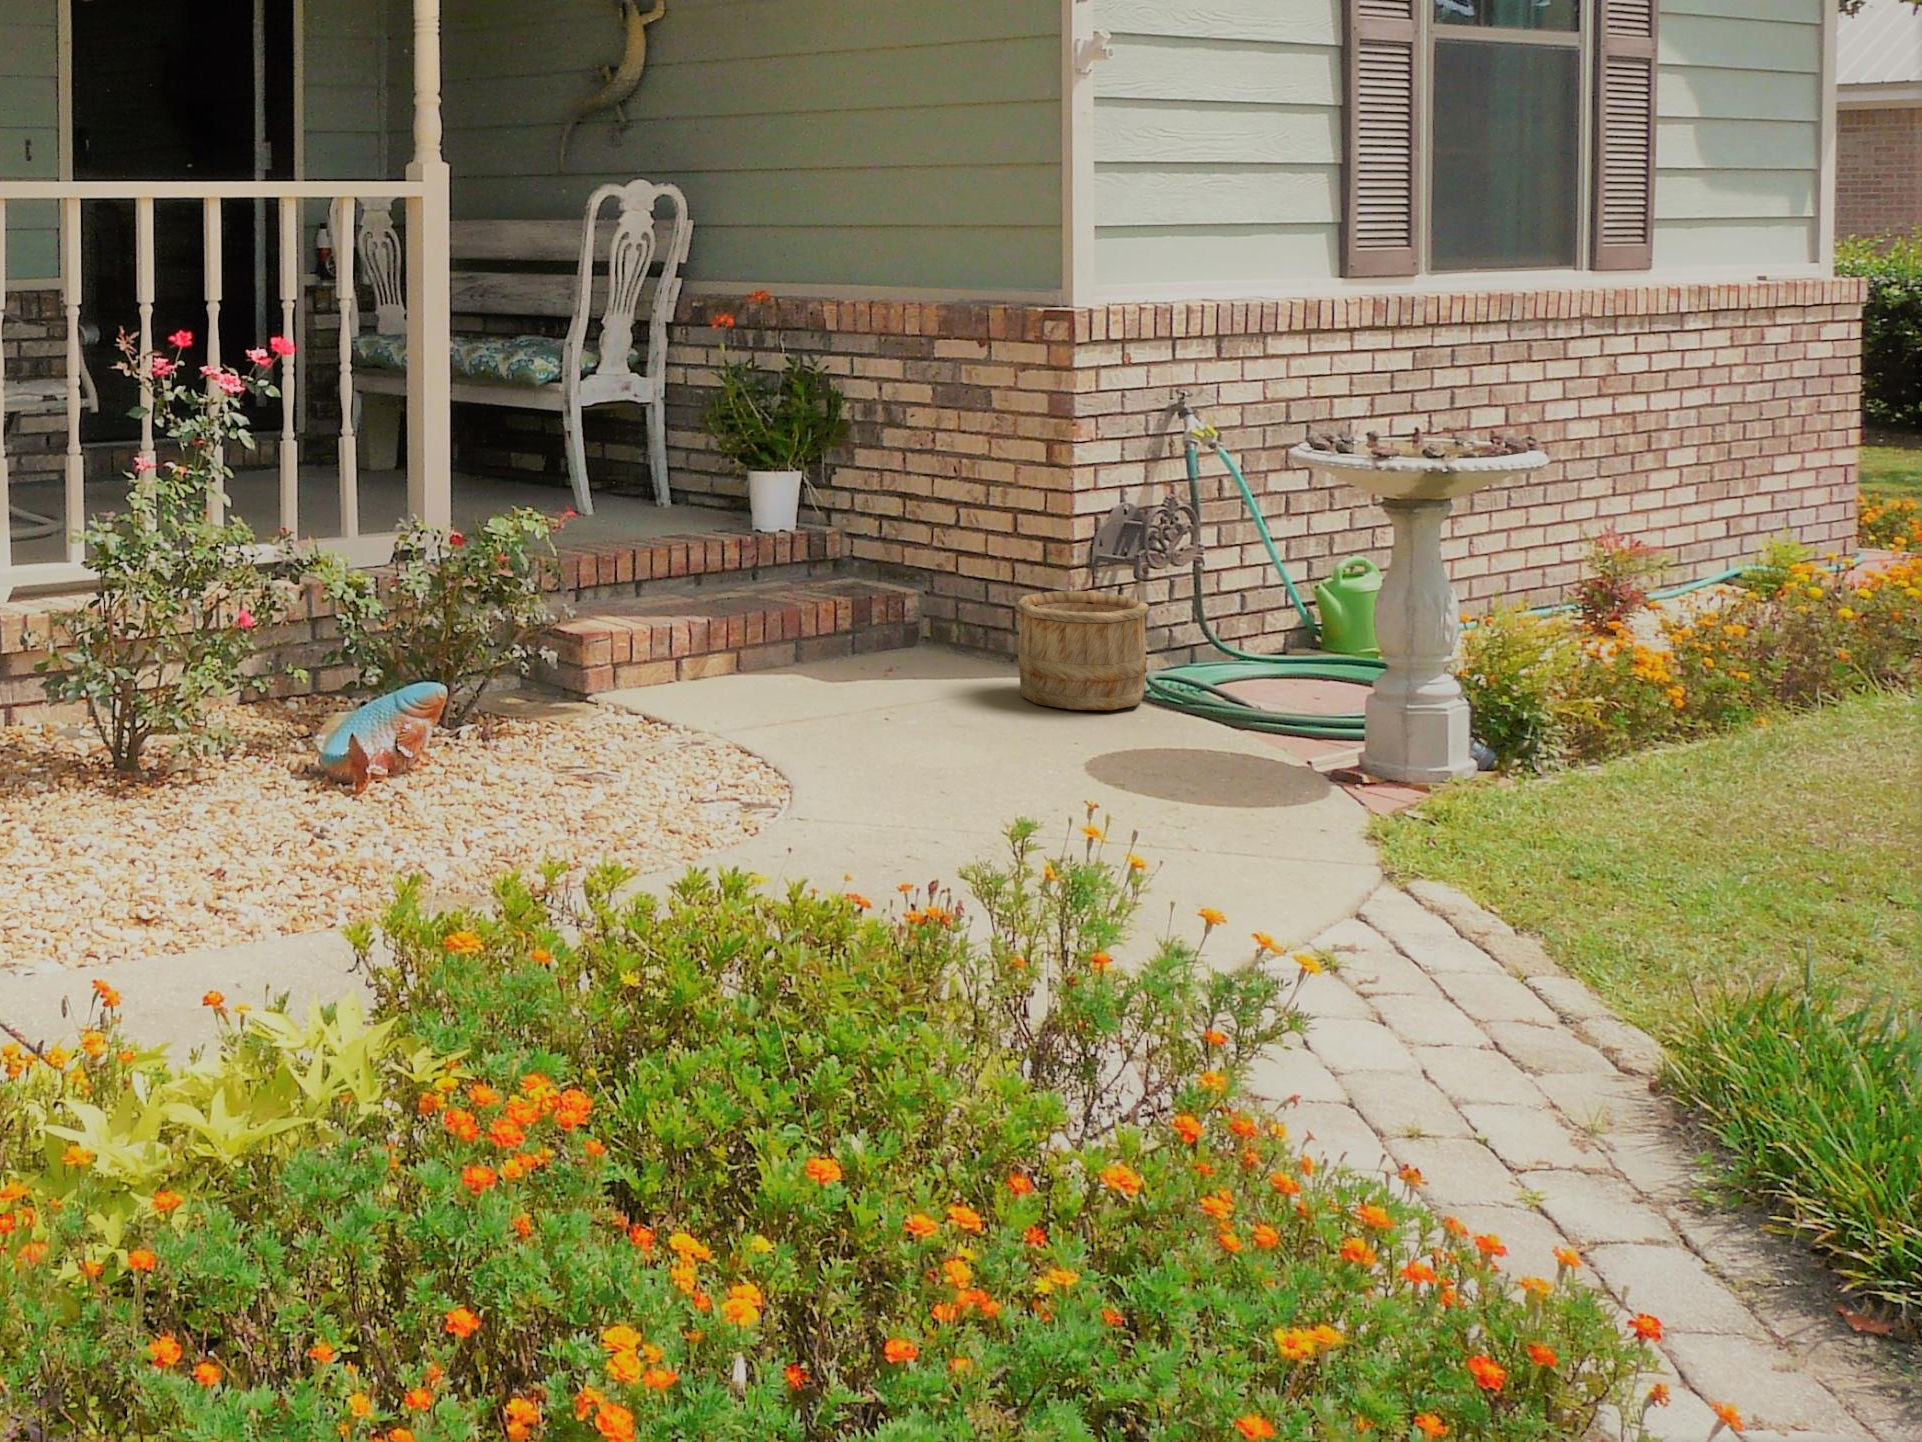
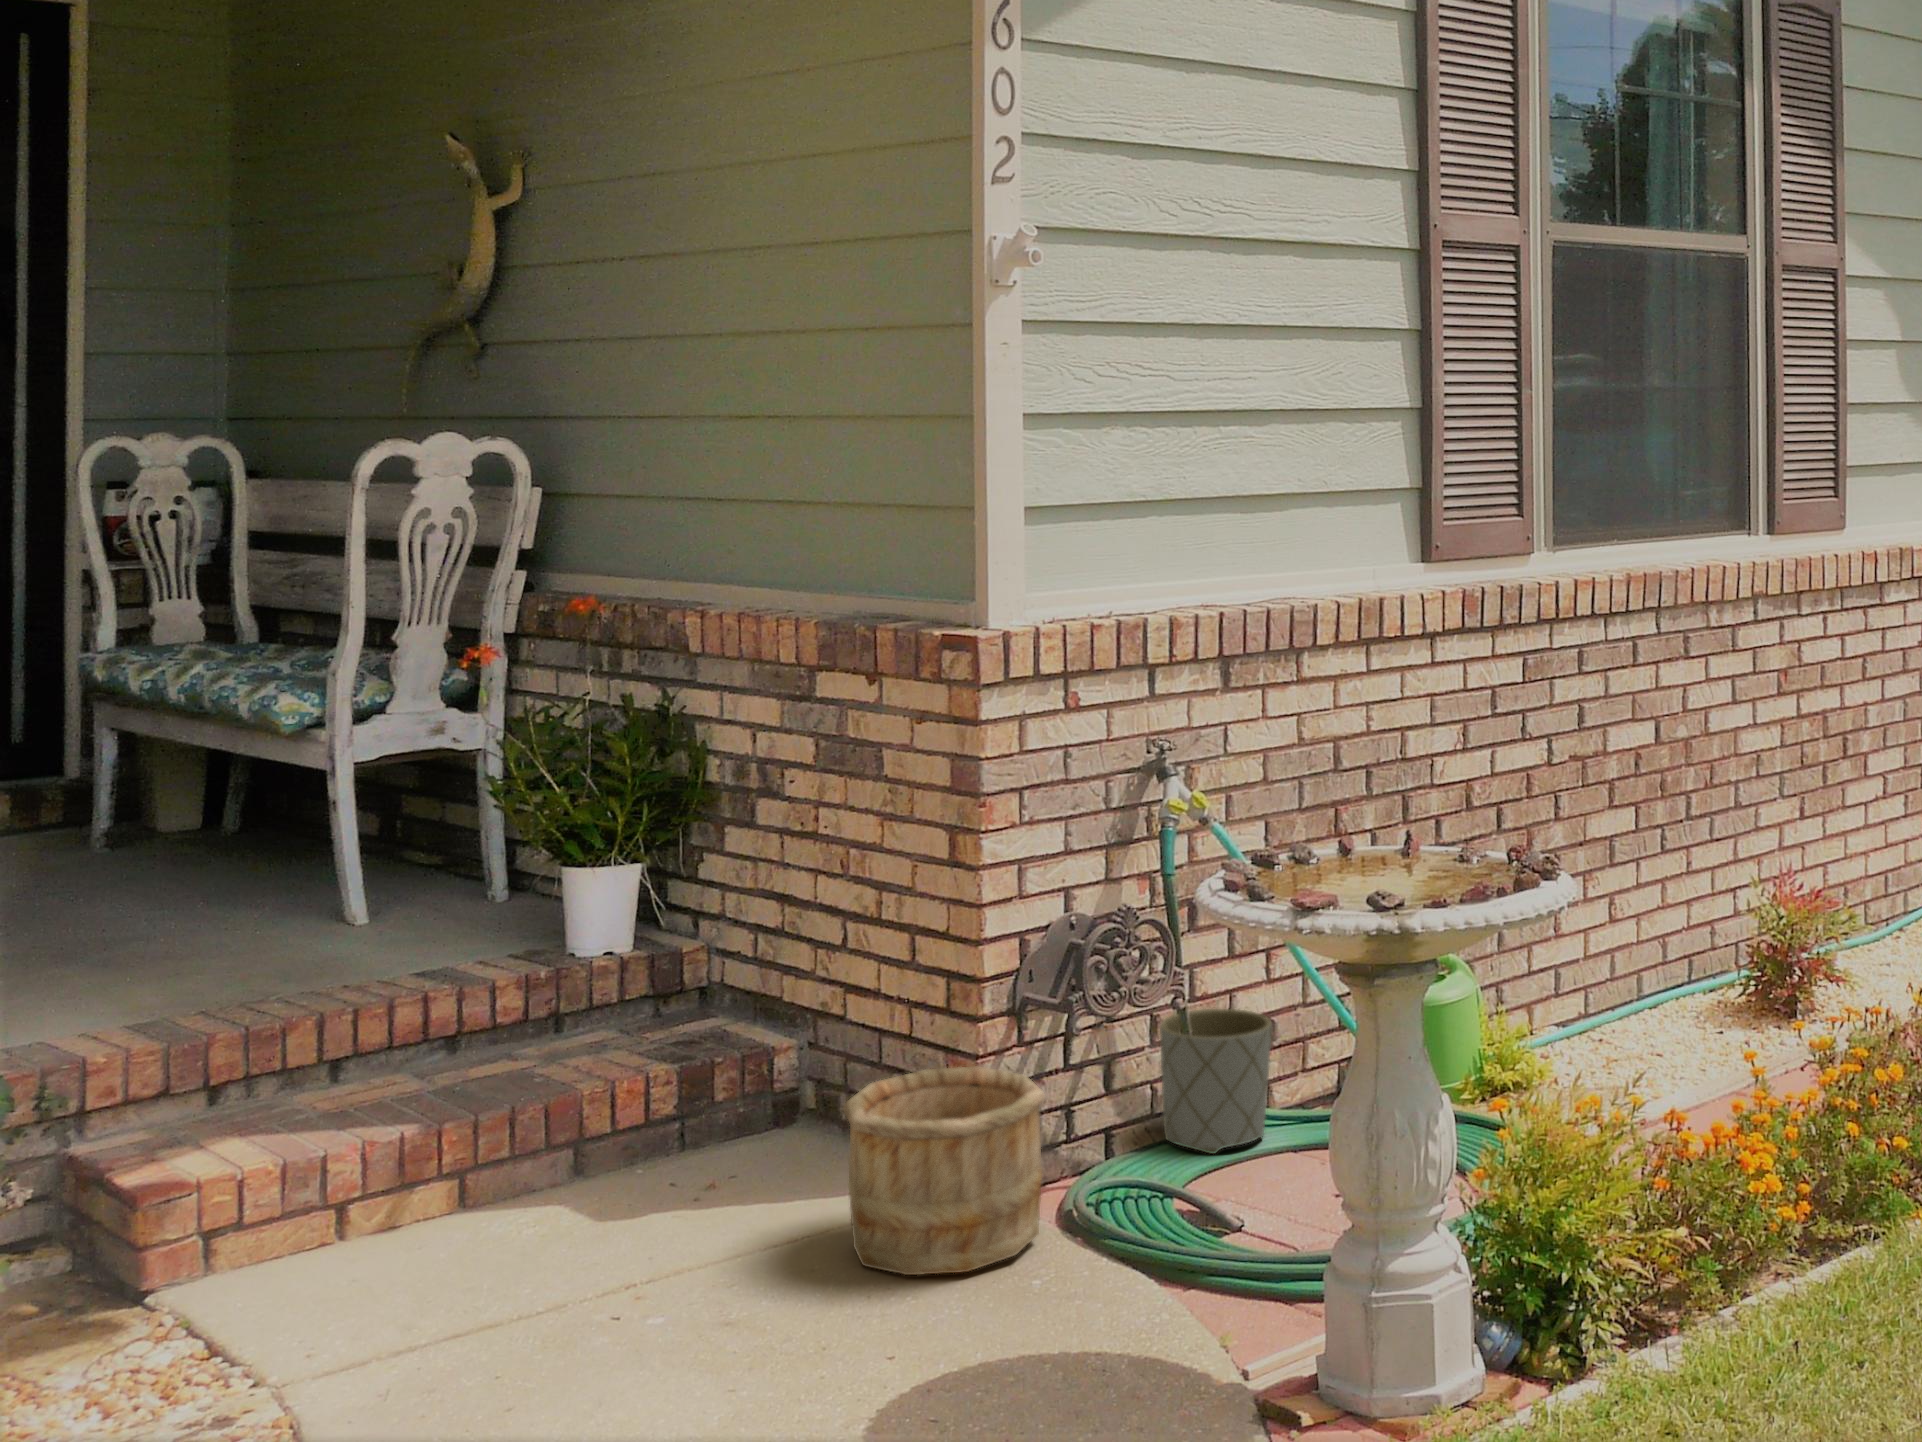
planter: none [1183,580,1265,672] -> present [1160,1009,1272,1154]

